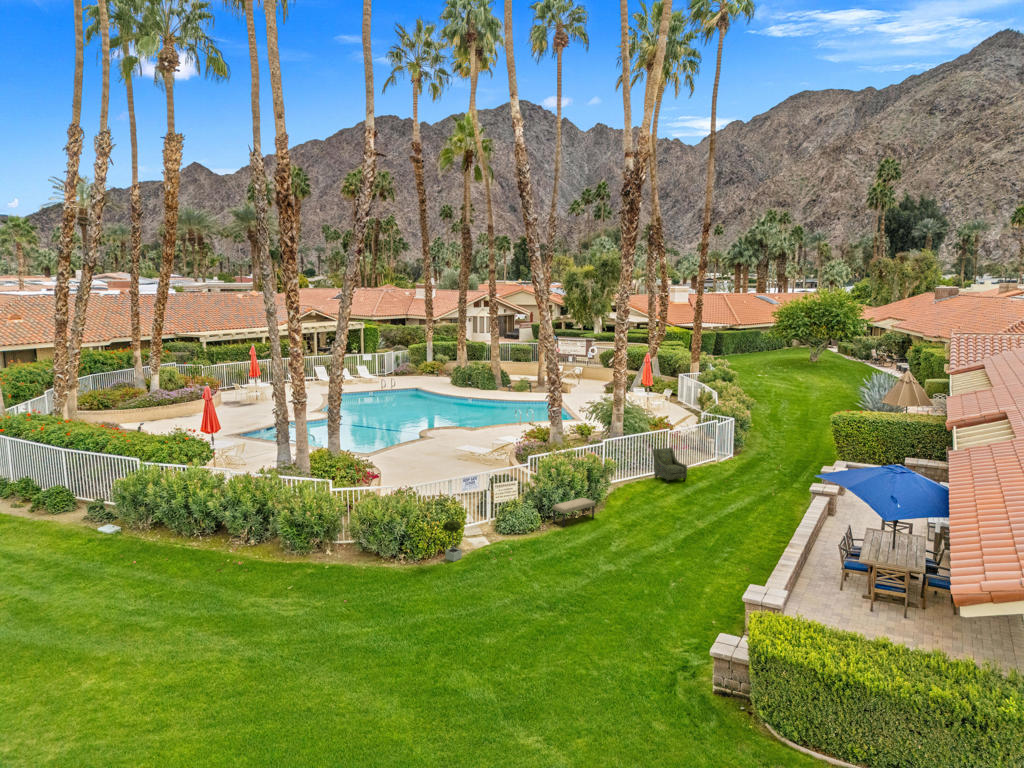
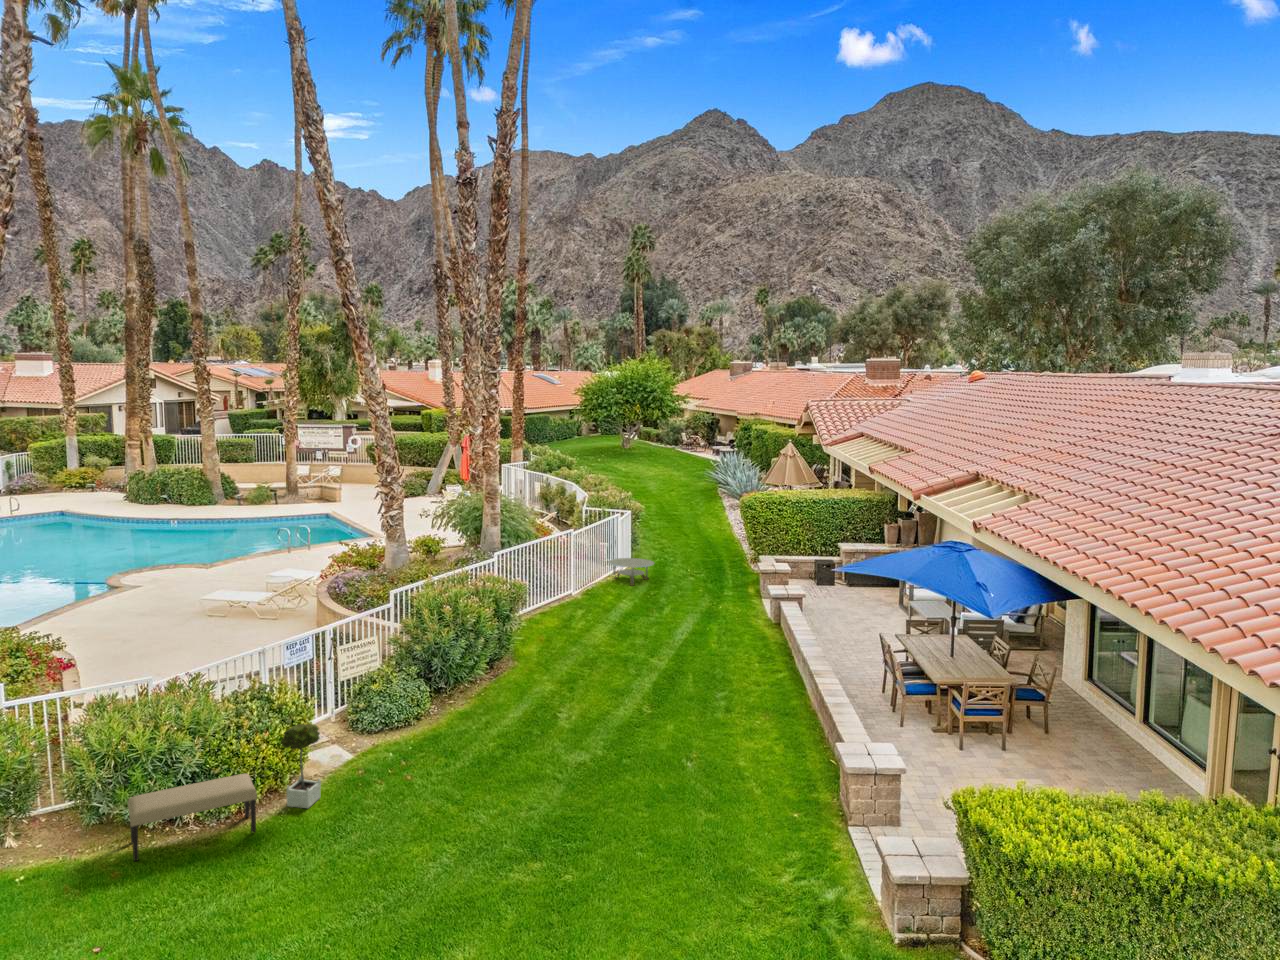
armchair: present [653,448,687,483] -> none [551,557,605,611]
round table: none [705,451,739,471] -> present [609,558,654,586]
bench: present [553,498,595,527] -> present [128,774,257,861]

